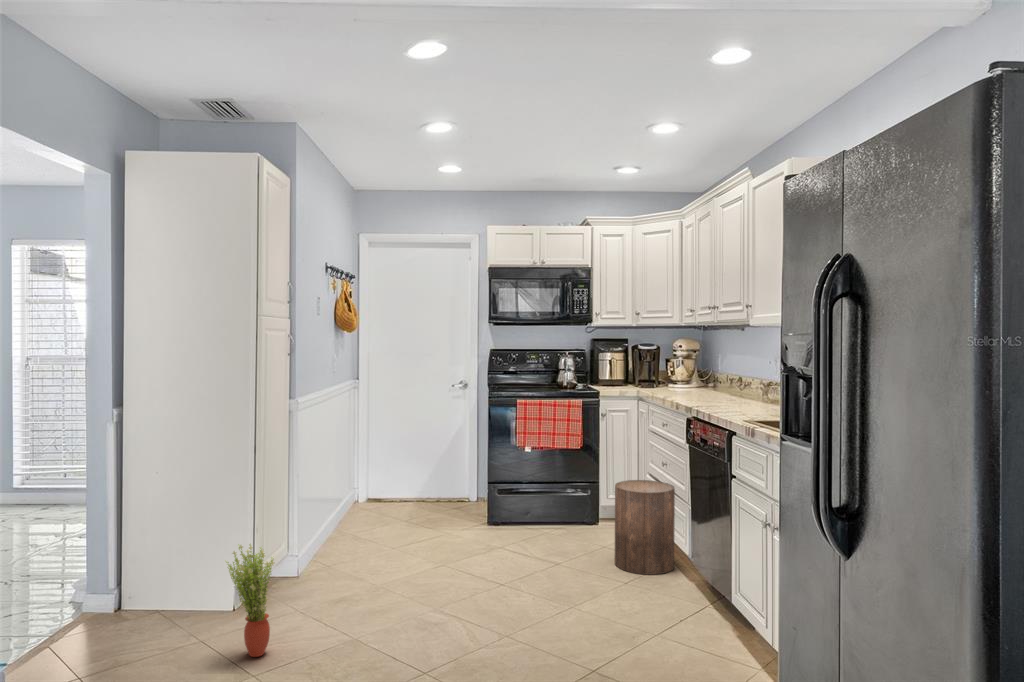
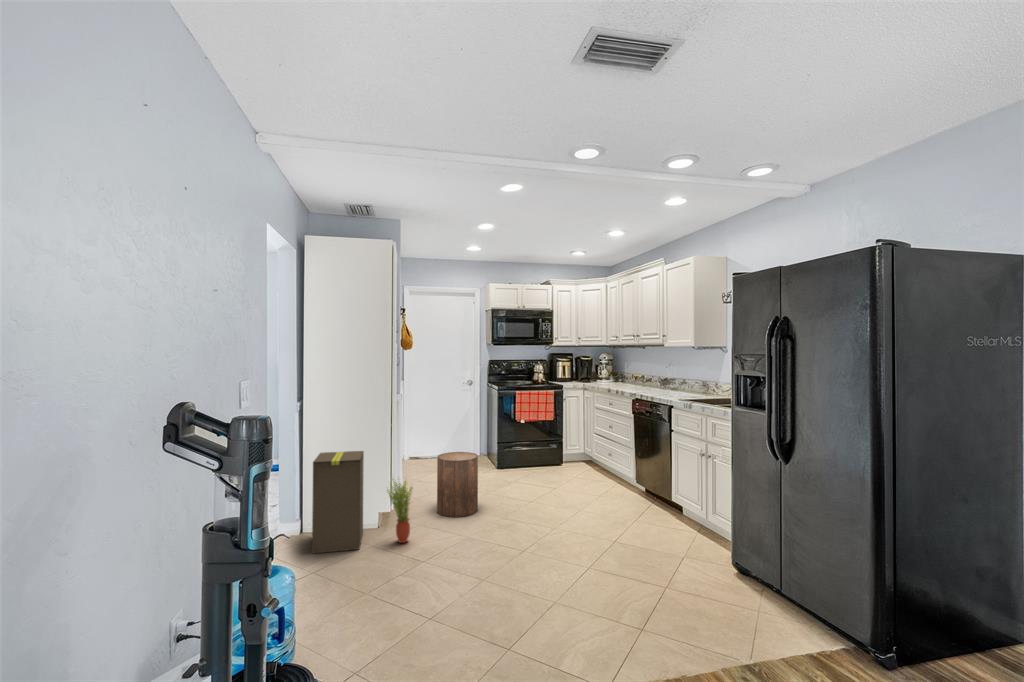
stool: present [615,480,675,575] -> present [437,452,478,517]
cardboard box: none [99,496,206,667] -> present [312,451,364,553]

